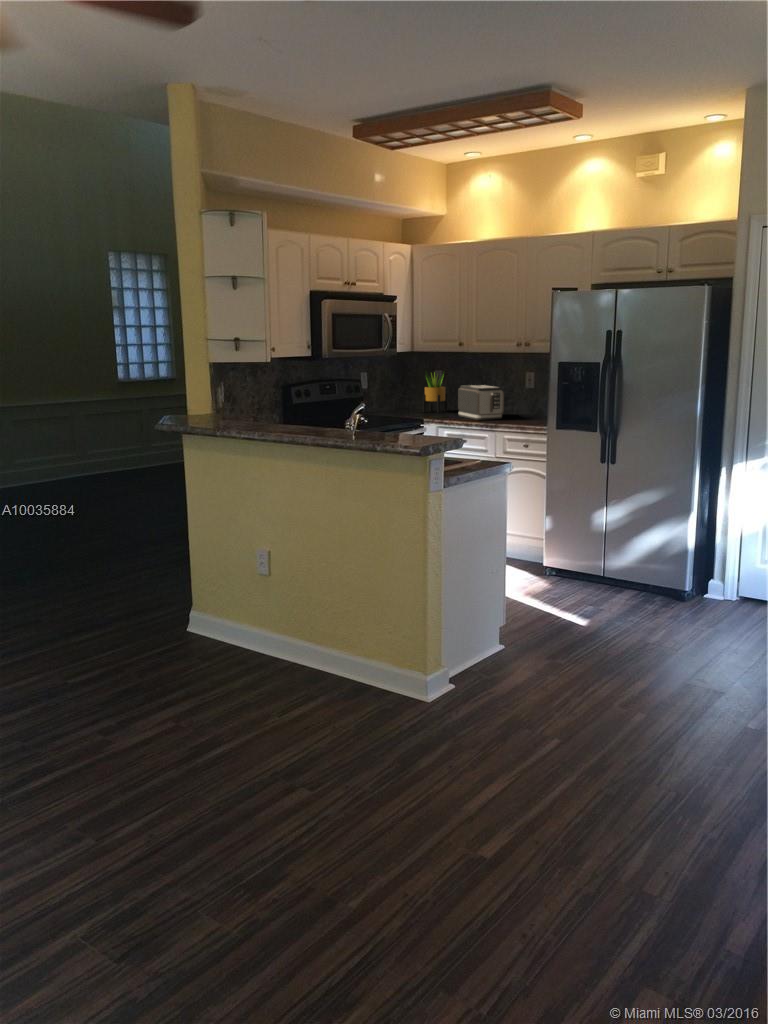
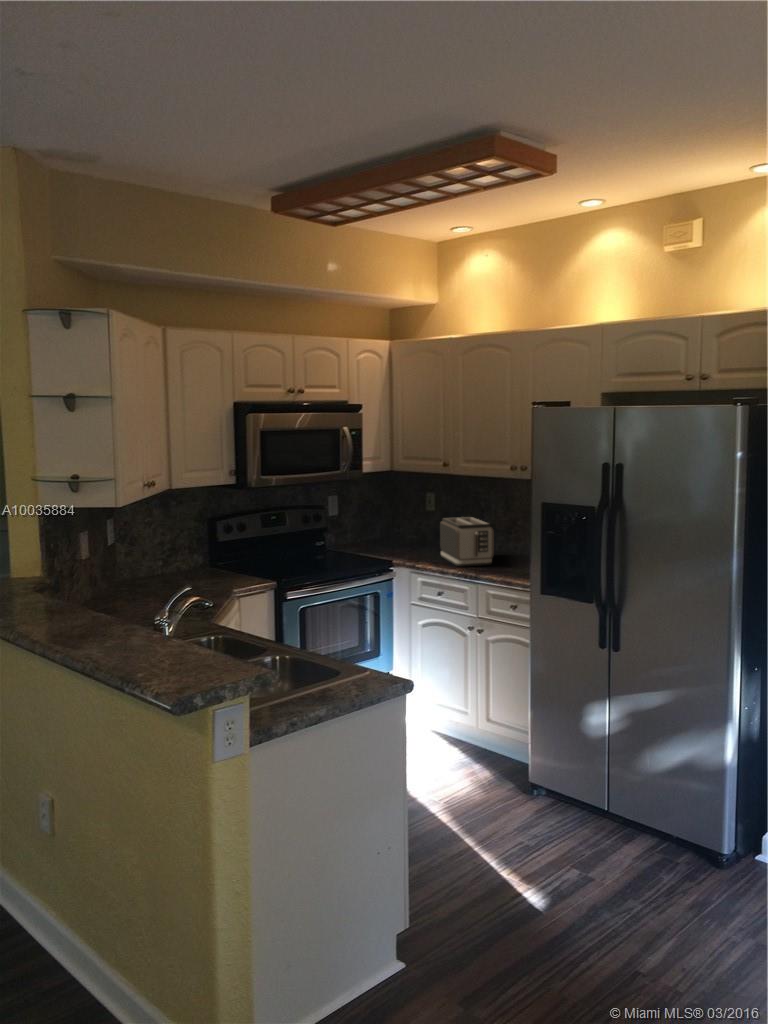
potted plant: present [423,374,447,413] -> none [404,493,435,549]

